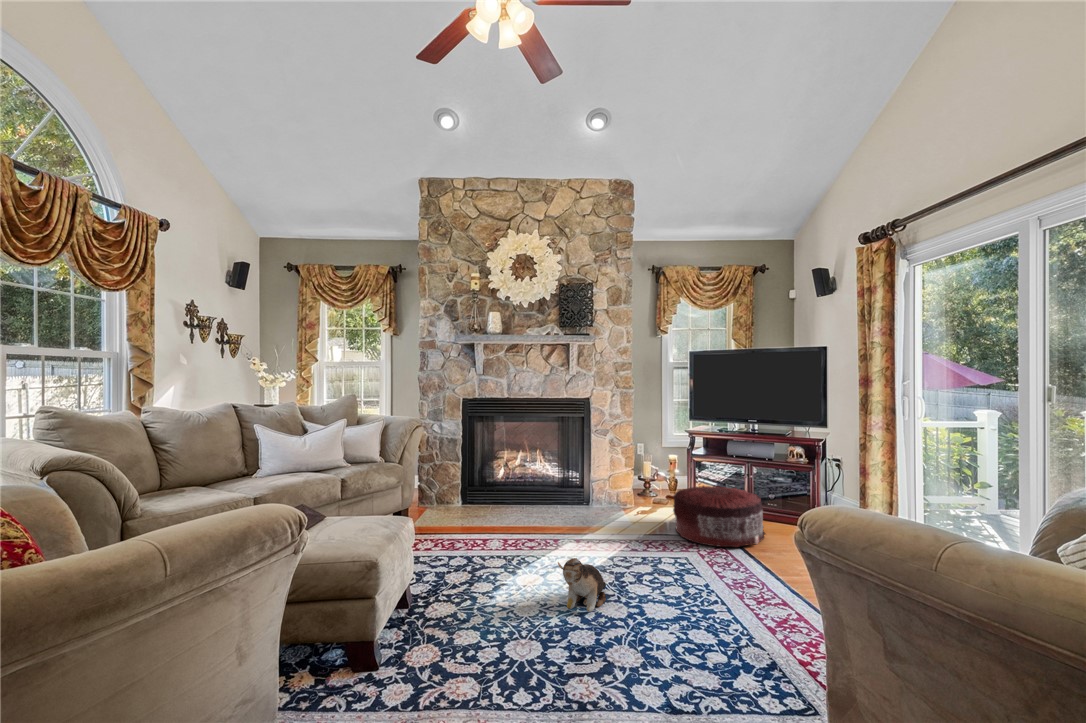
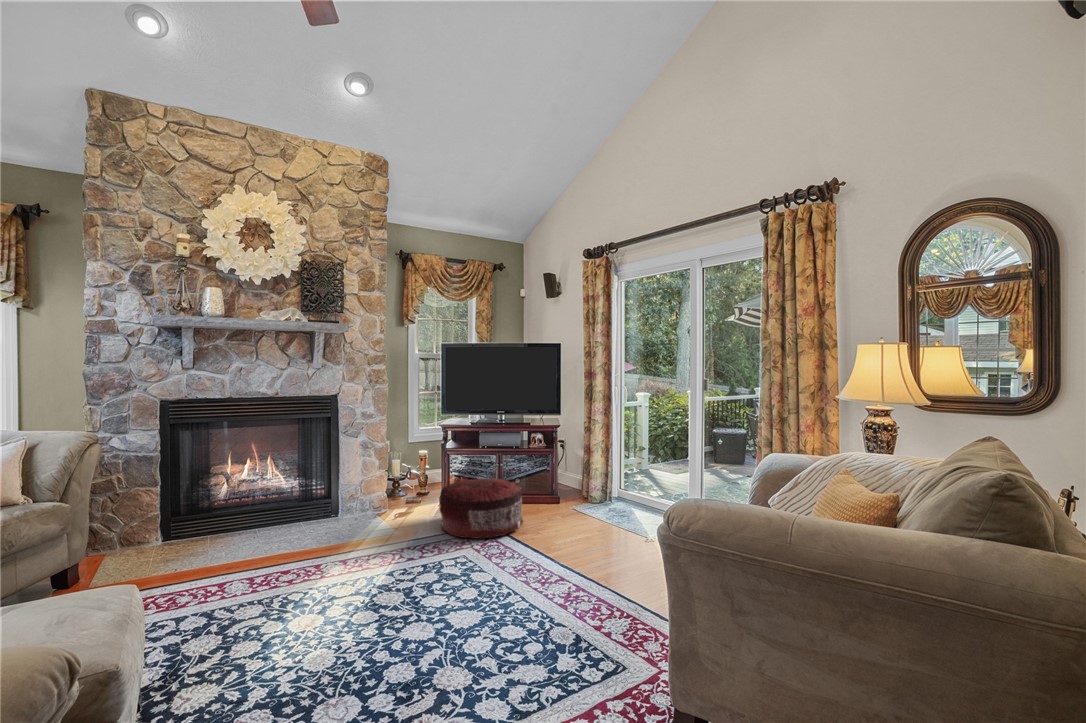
plush toy: present [558,558,606,612] -> none [361,585,407,644]

